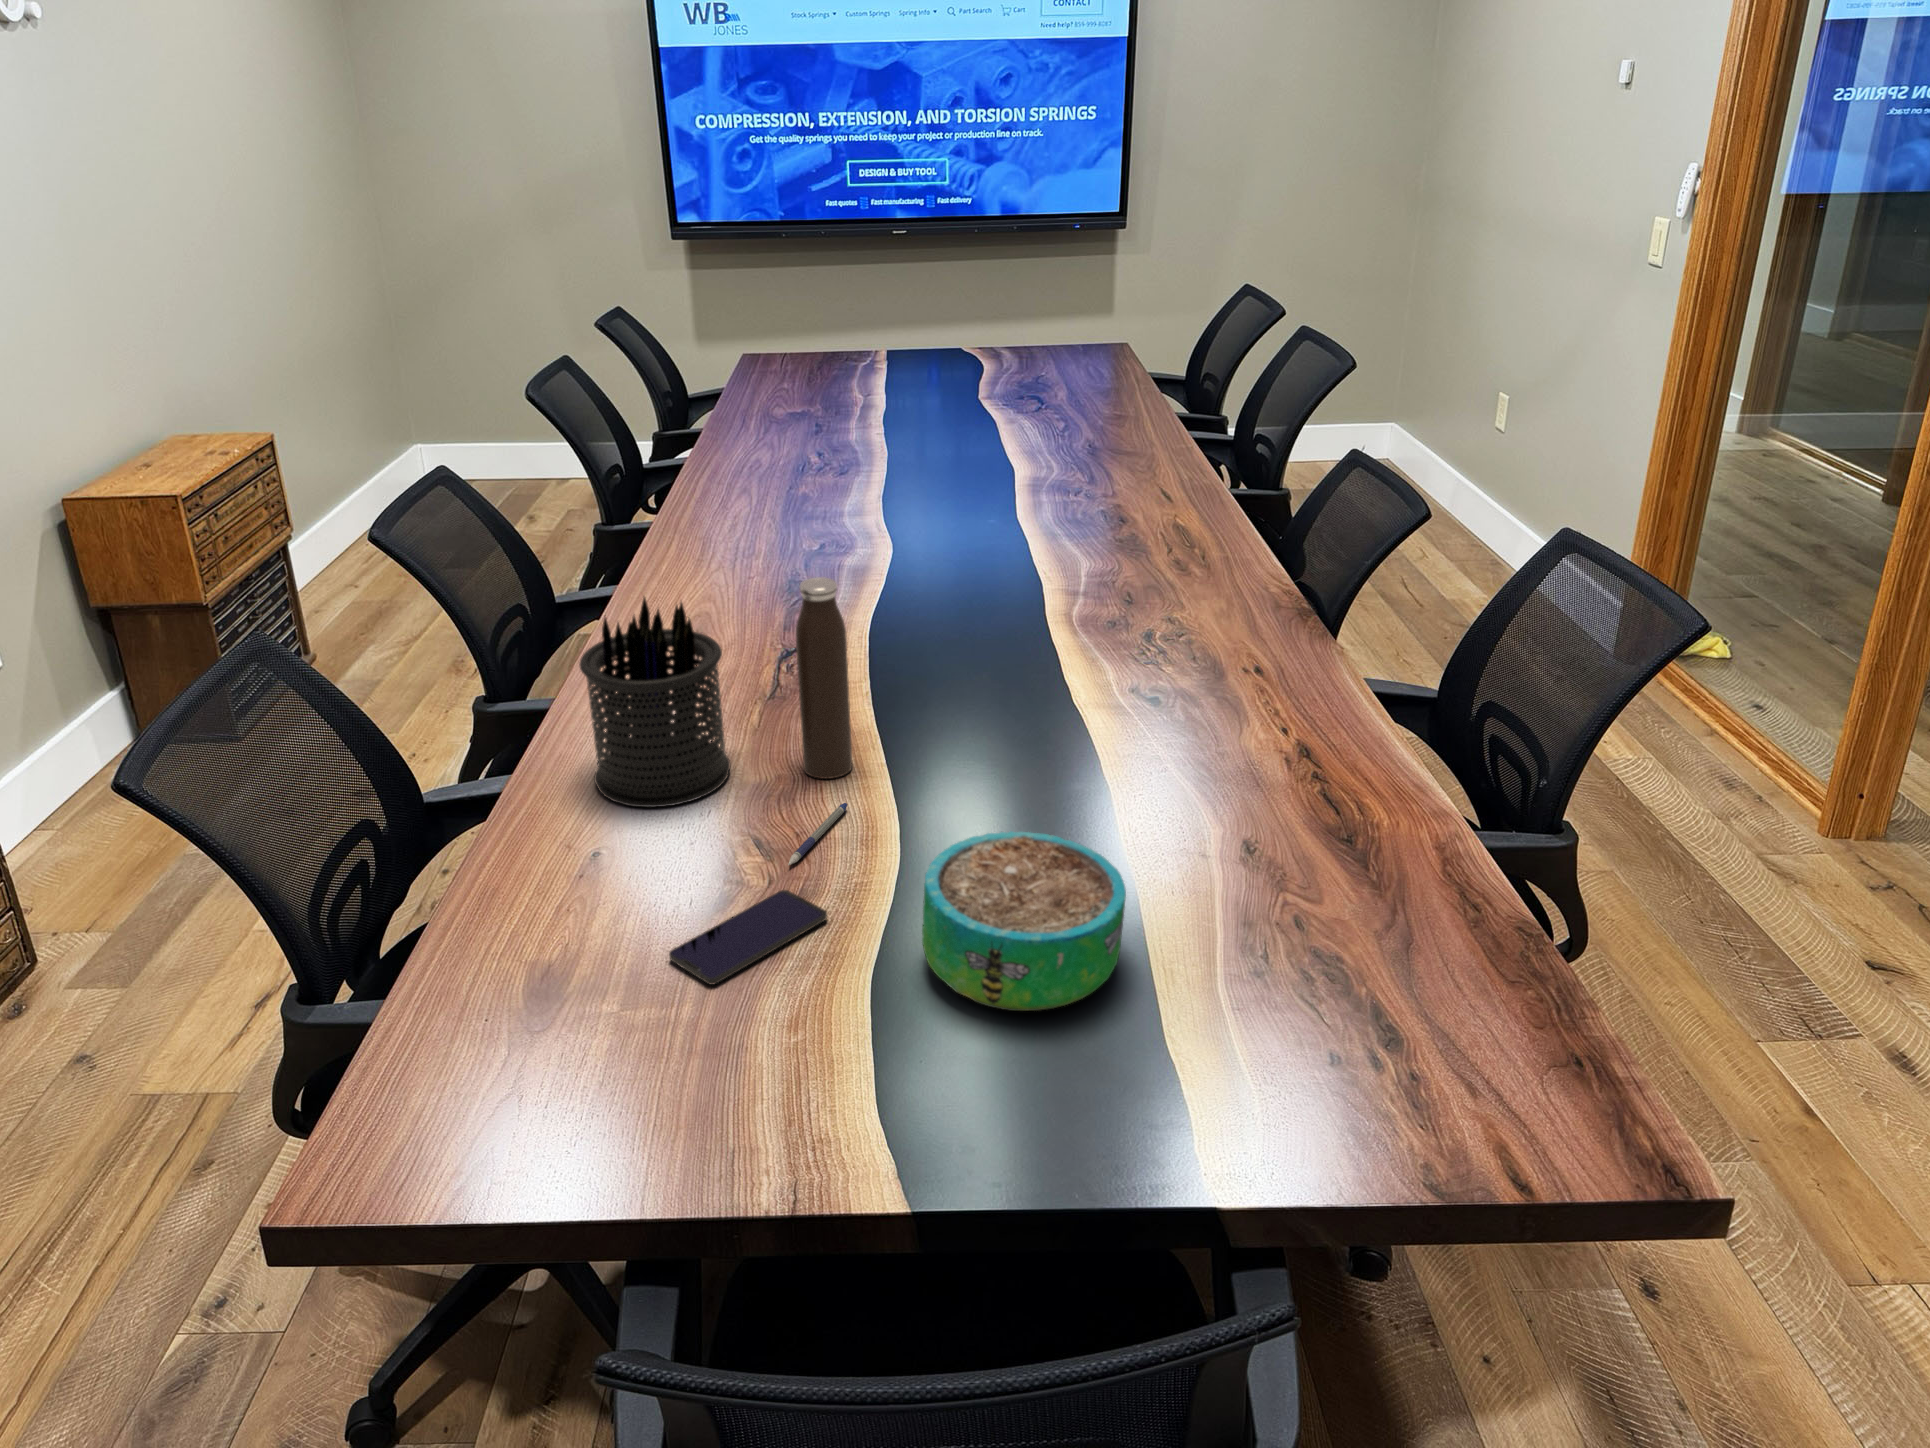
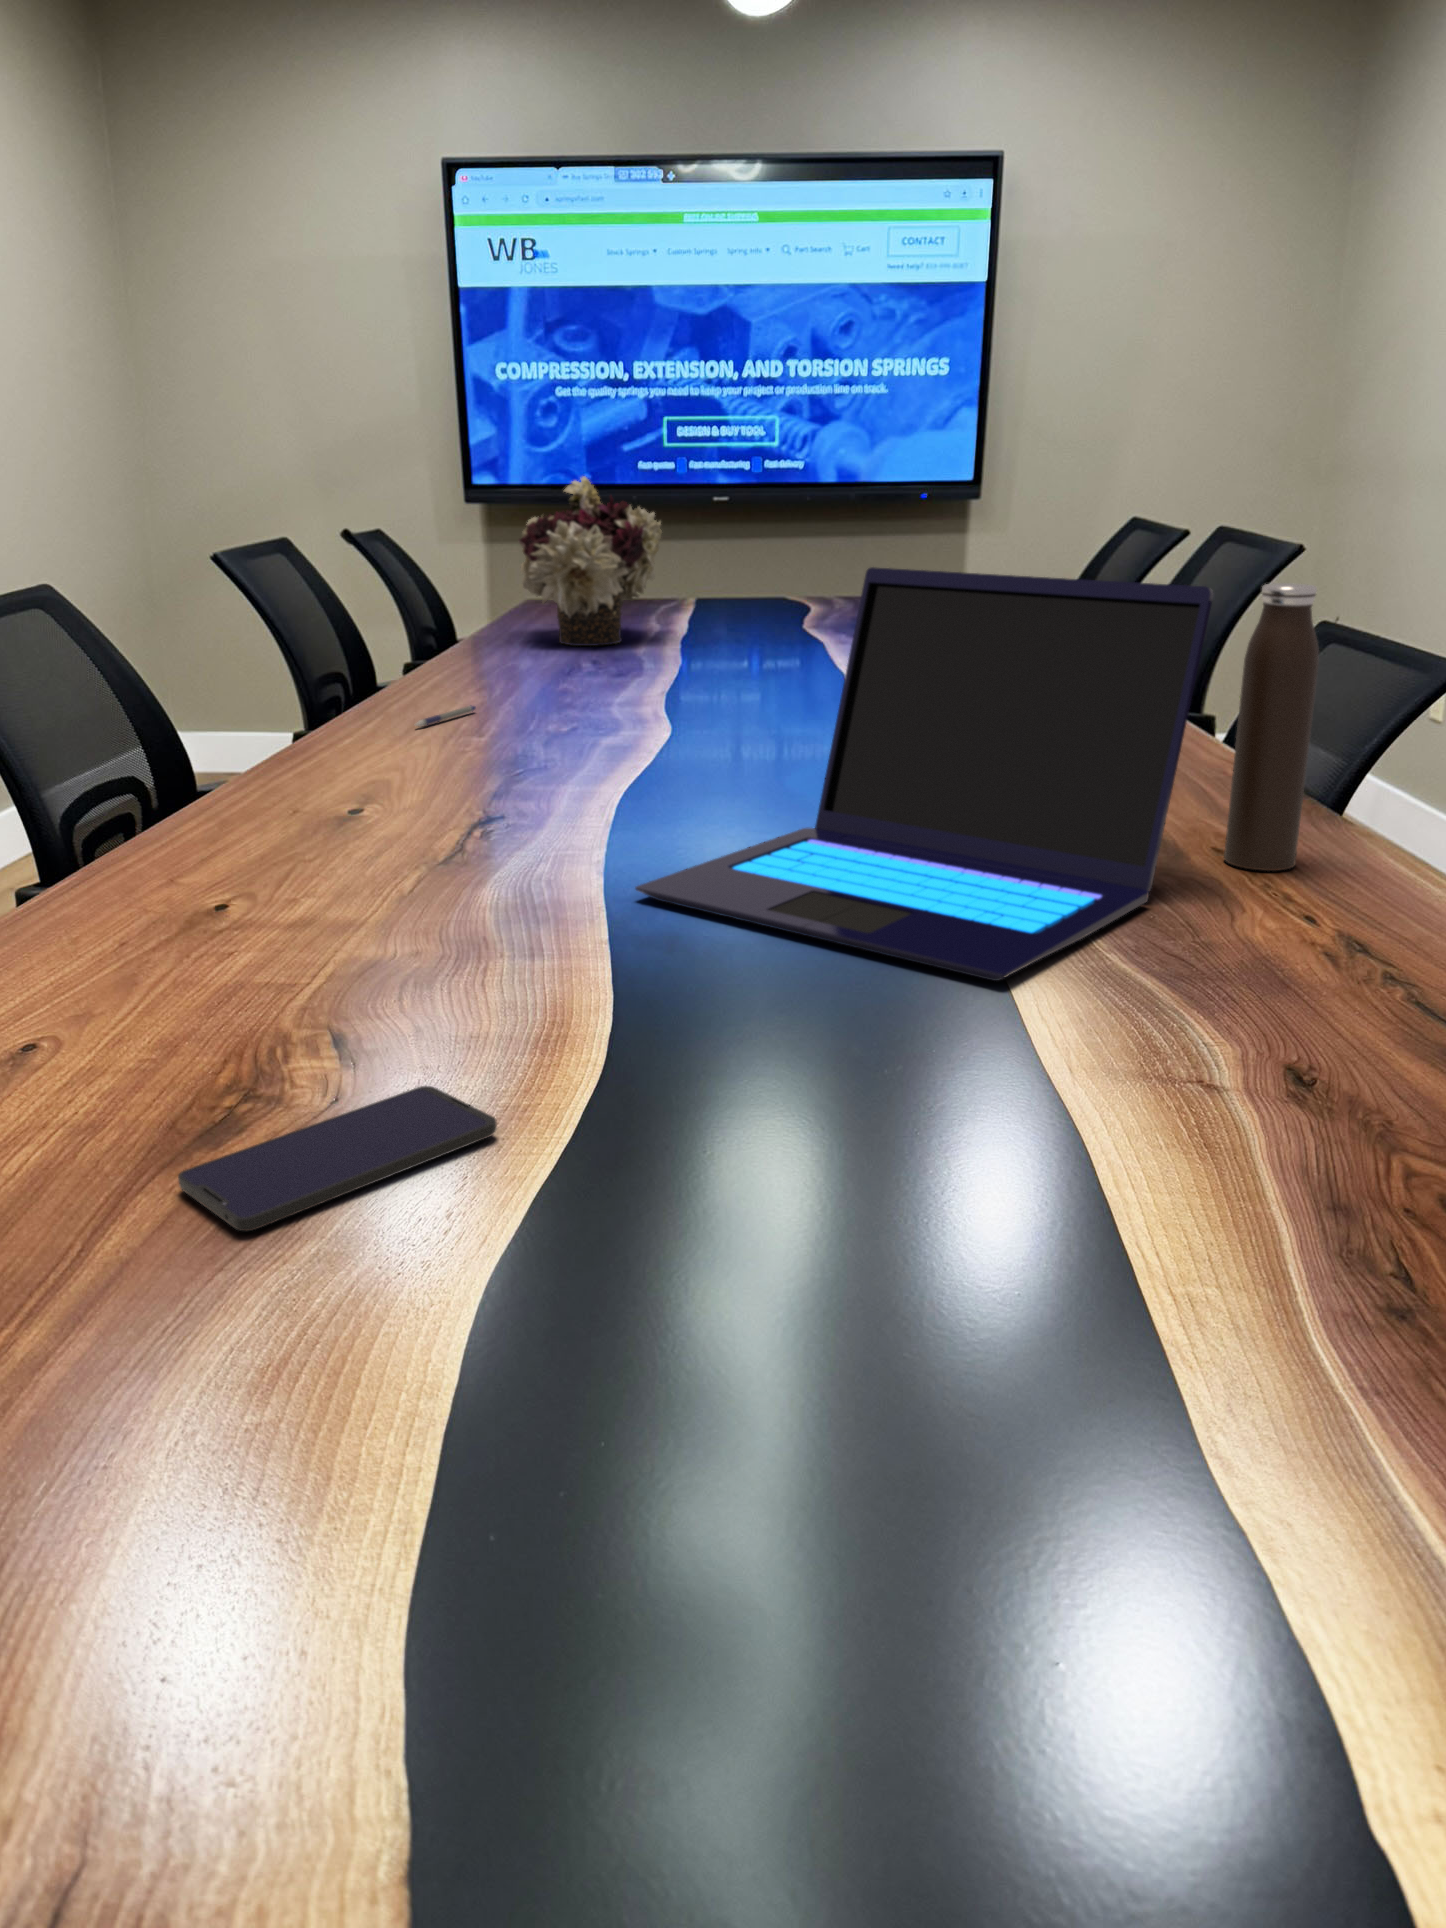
flower arrangement: none [747,295,862,432] -> present [519,476,662,646]
laptop: none [879,488,1241,796] -> present [635,567,1213,981]
water bottle: present [796,577,852,779] -> present [1224,583,1319,871]
pen holder: present [579,597,730,807] -> none [139,621,389,977]
pen: present [788,803,847,865] -> present [415,706,476,727]
decorative bowl: present [922,831,1126,1011] -> none [667,971,1078,1298]

